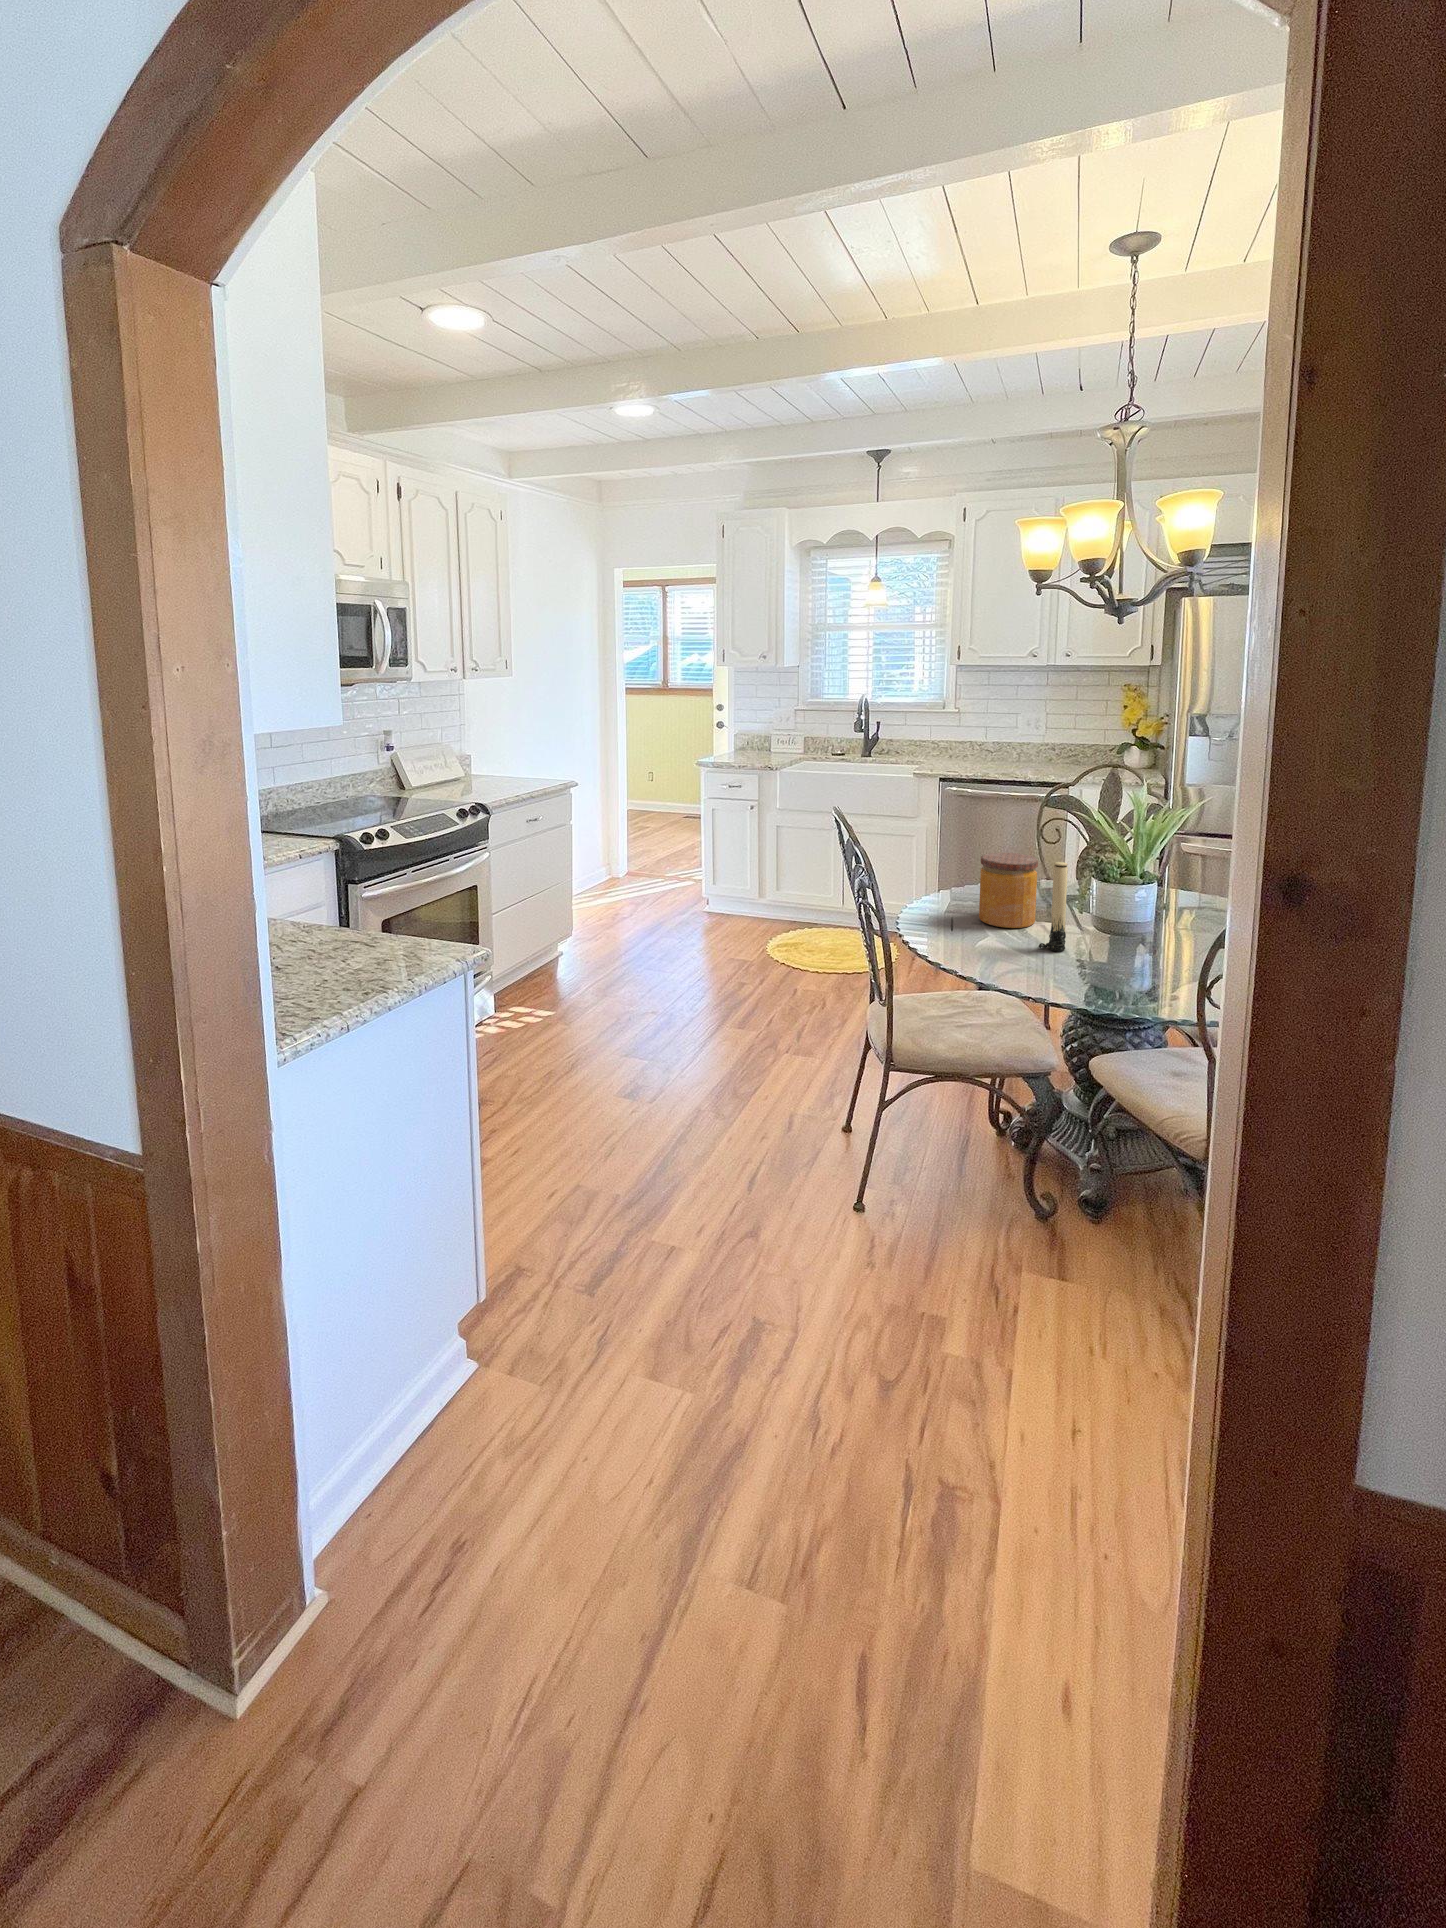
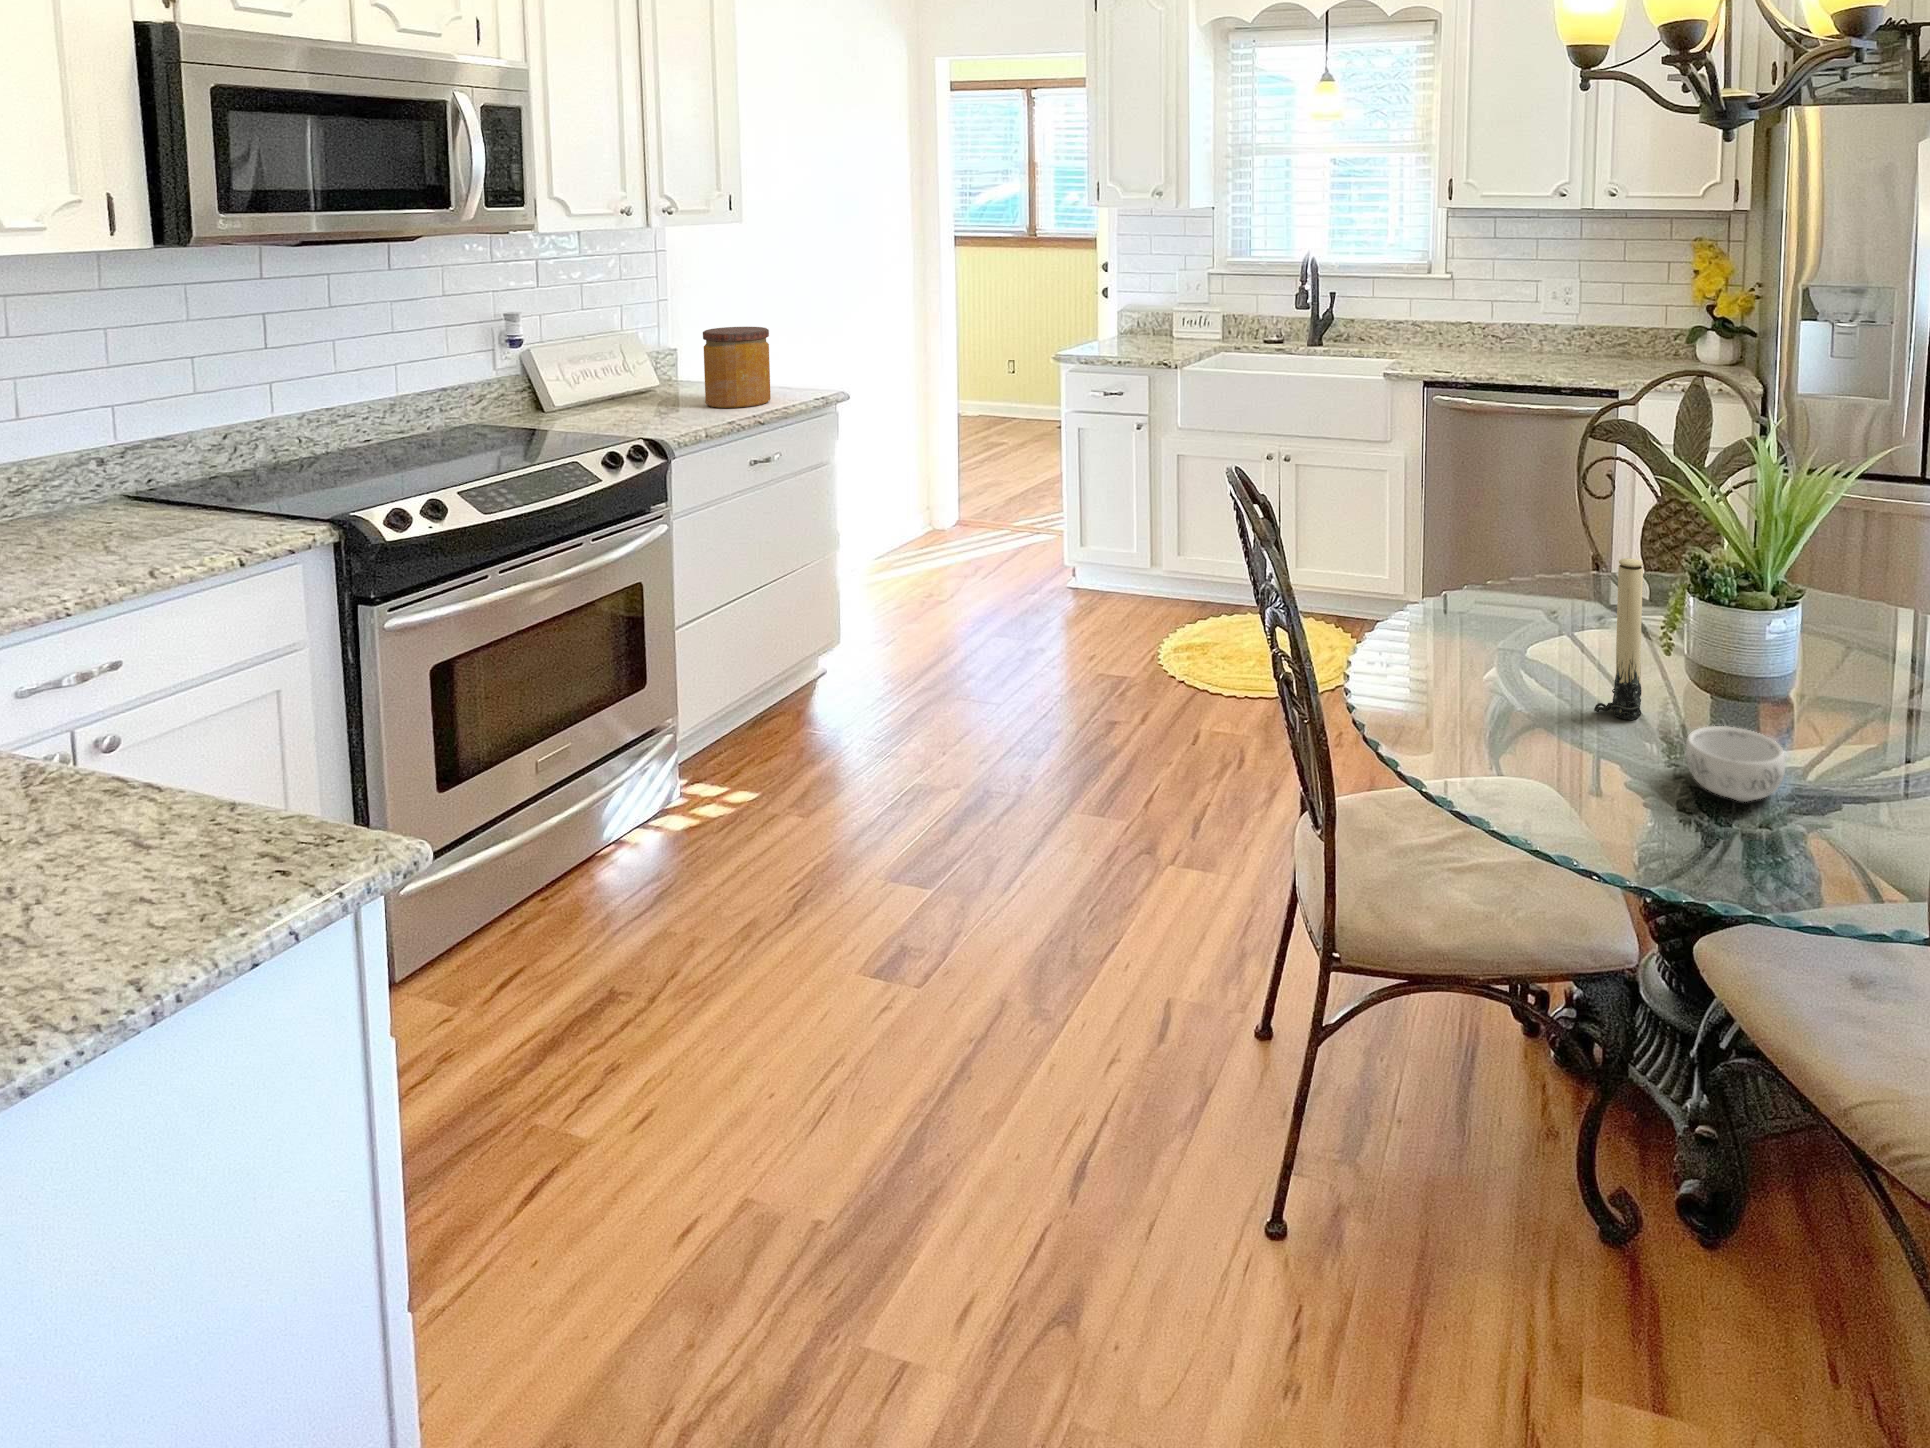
jar: present [979,852,1038,928] -> present [703,327,771,408]
decorative bowl: none [1087,949,1142,986] -> present [1686,726,1785,802]

